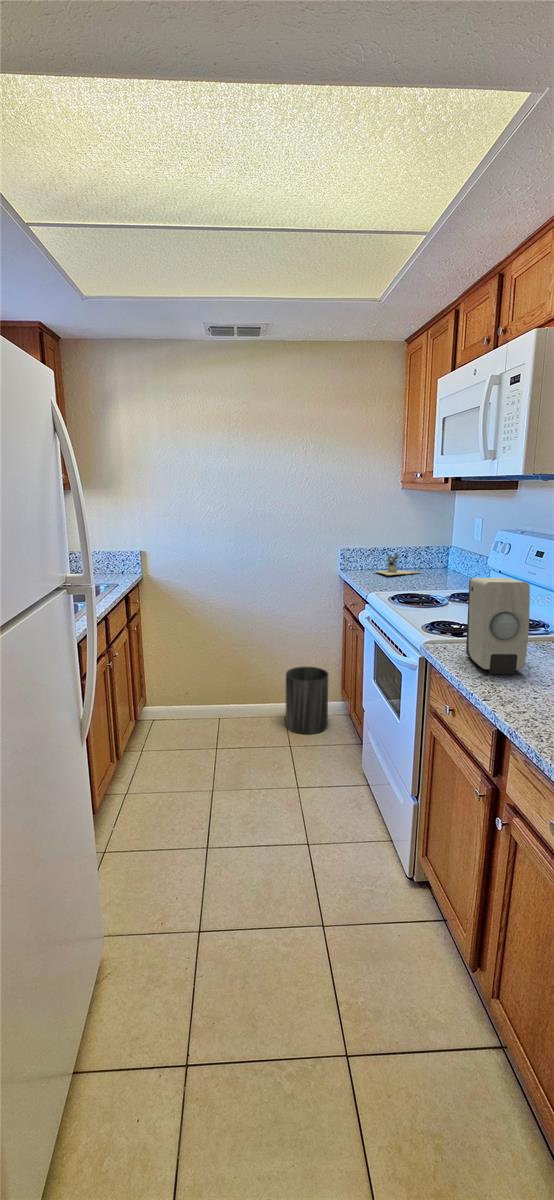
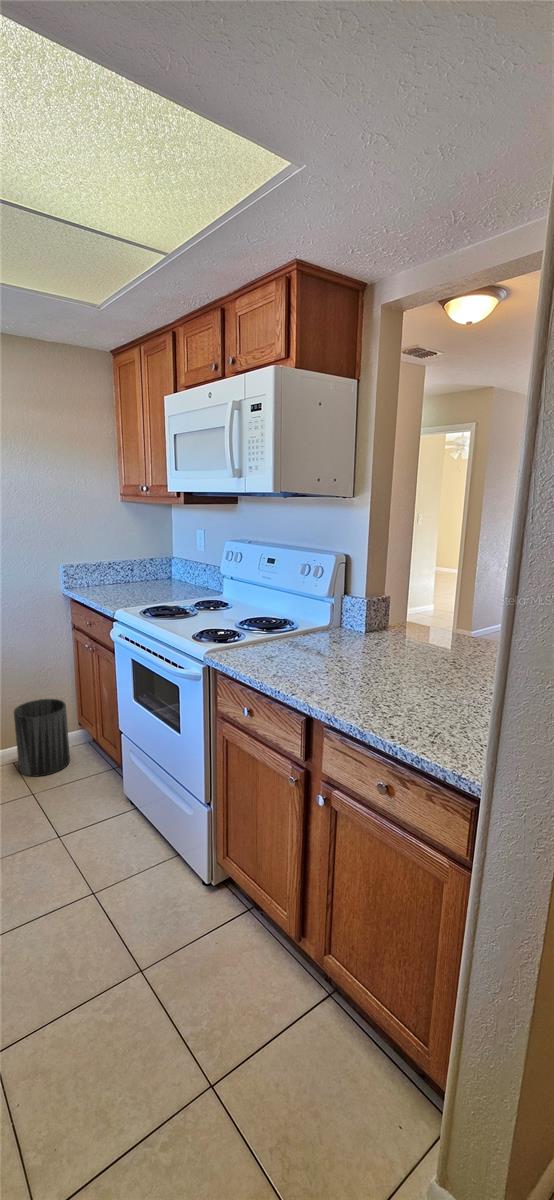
potted plant: present [378,555,418,575] -> none [104,568,162,590]
soap dispenser: present [466,578,530,675] -> none [247,584,306,671]

